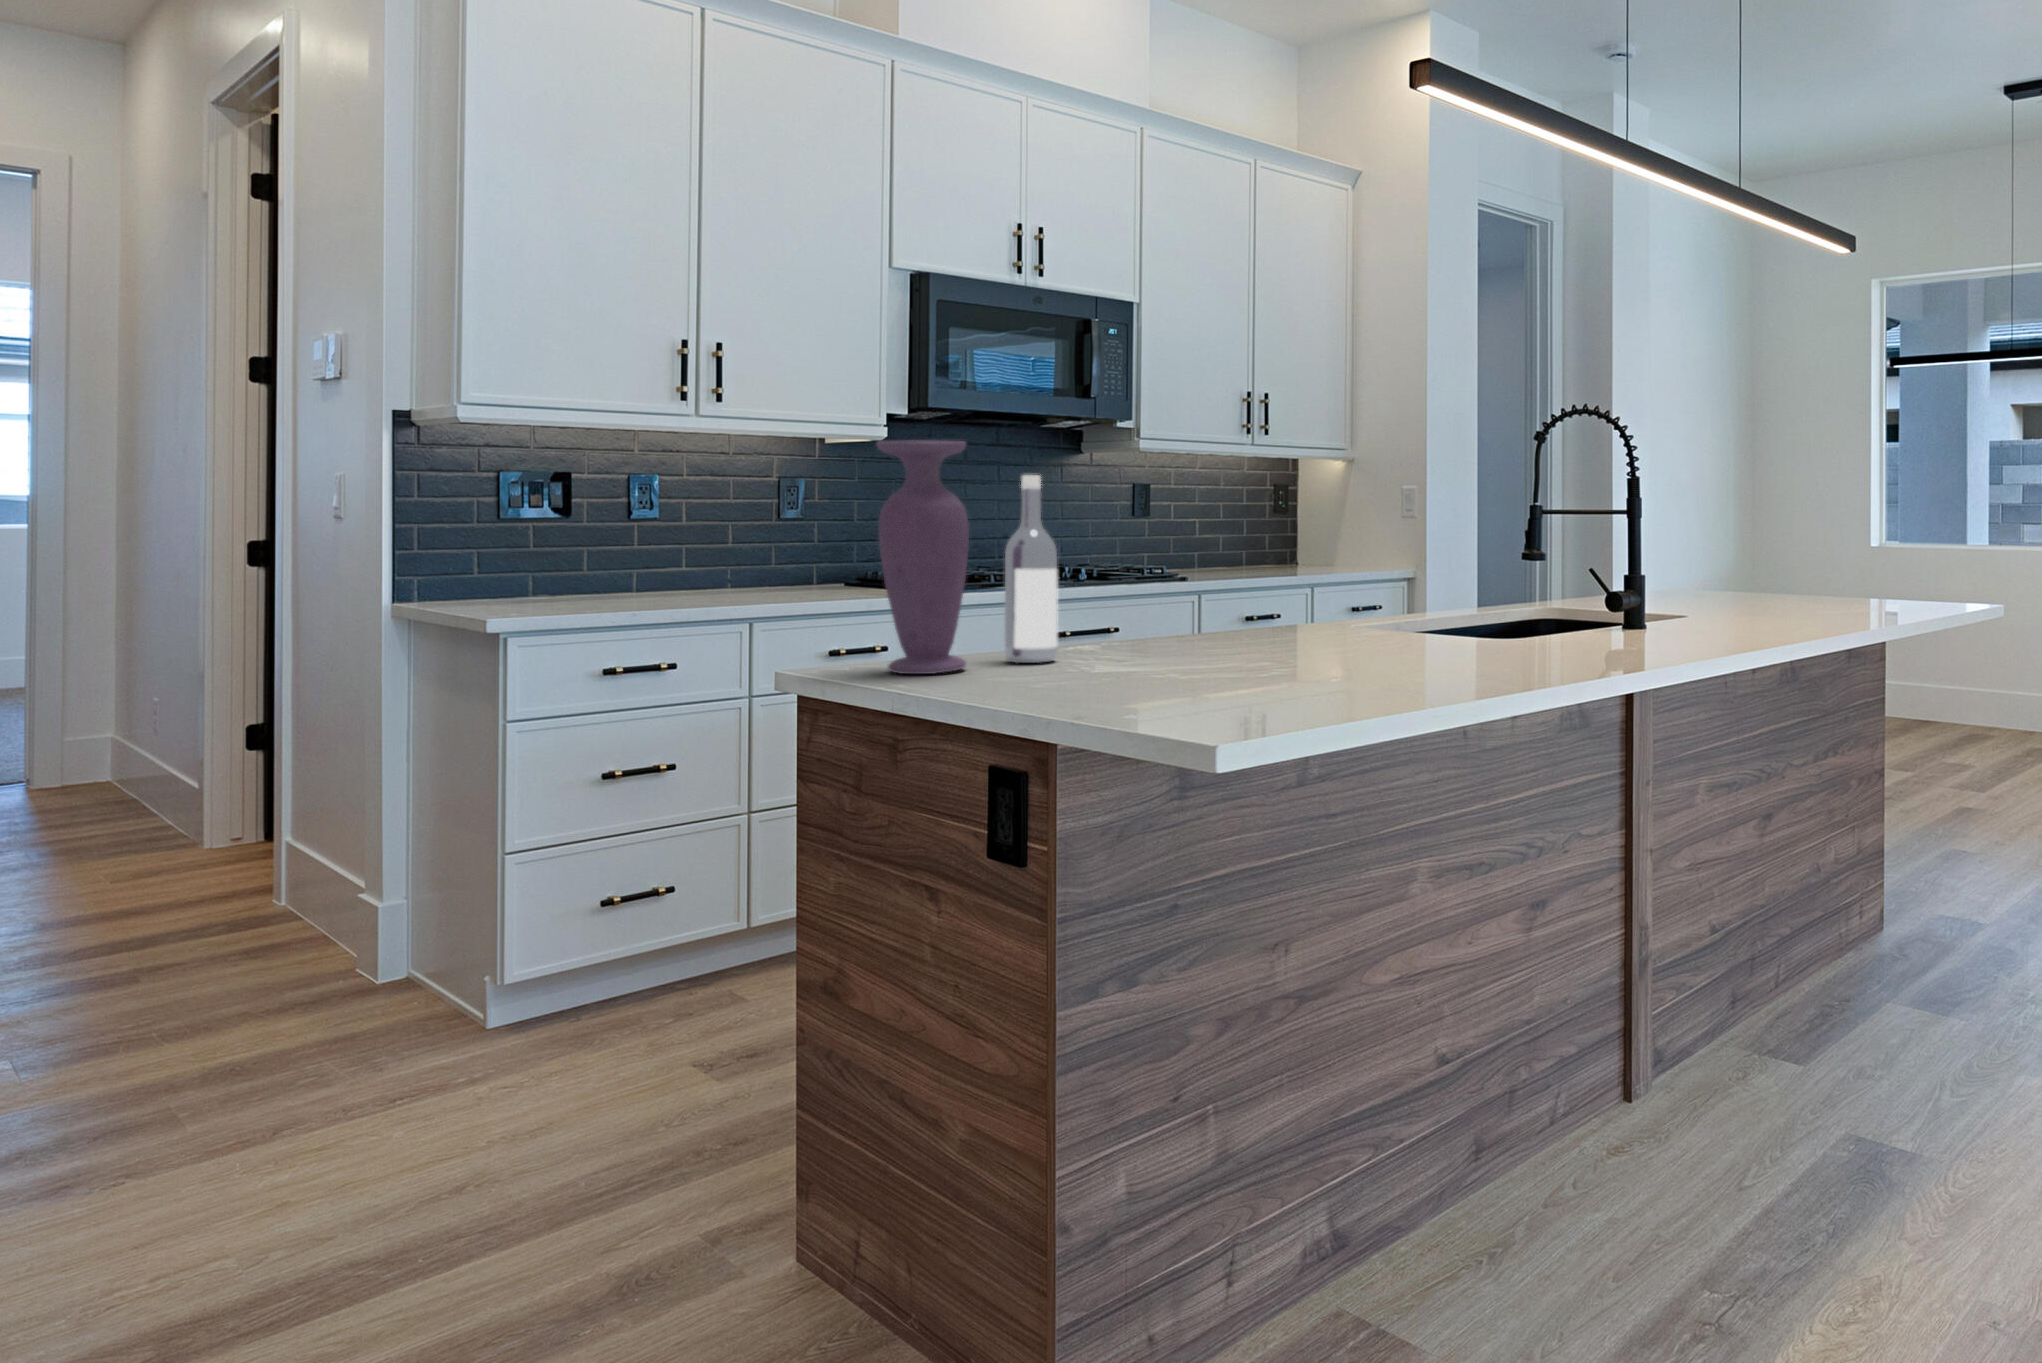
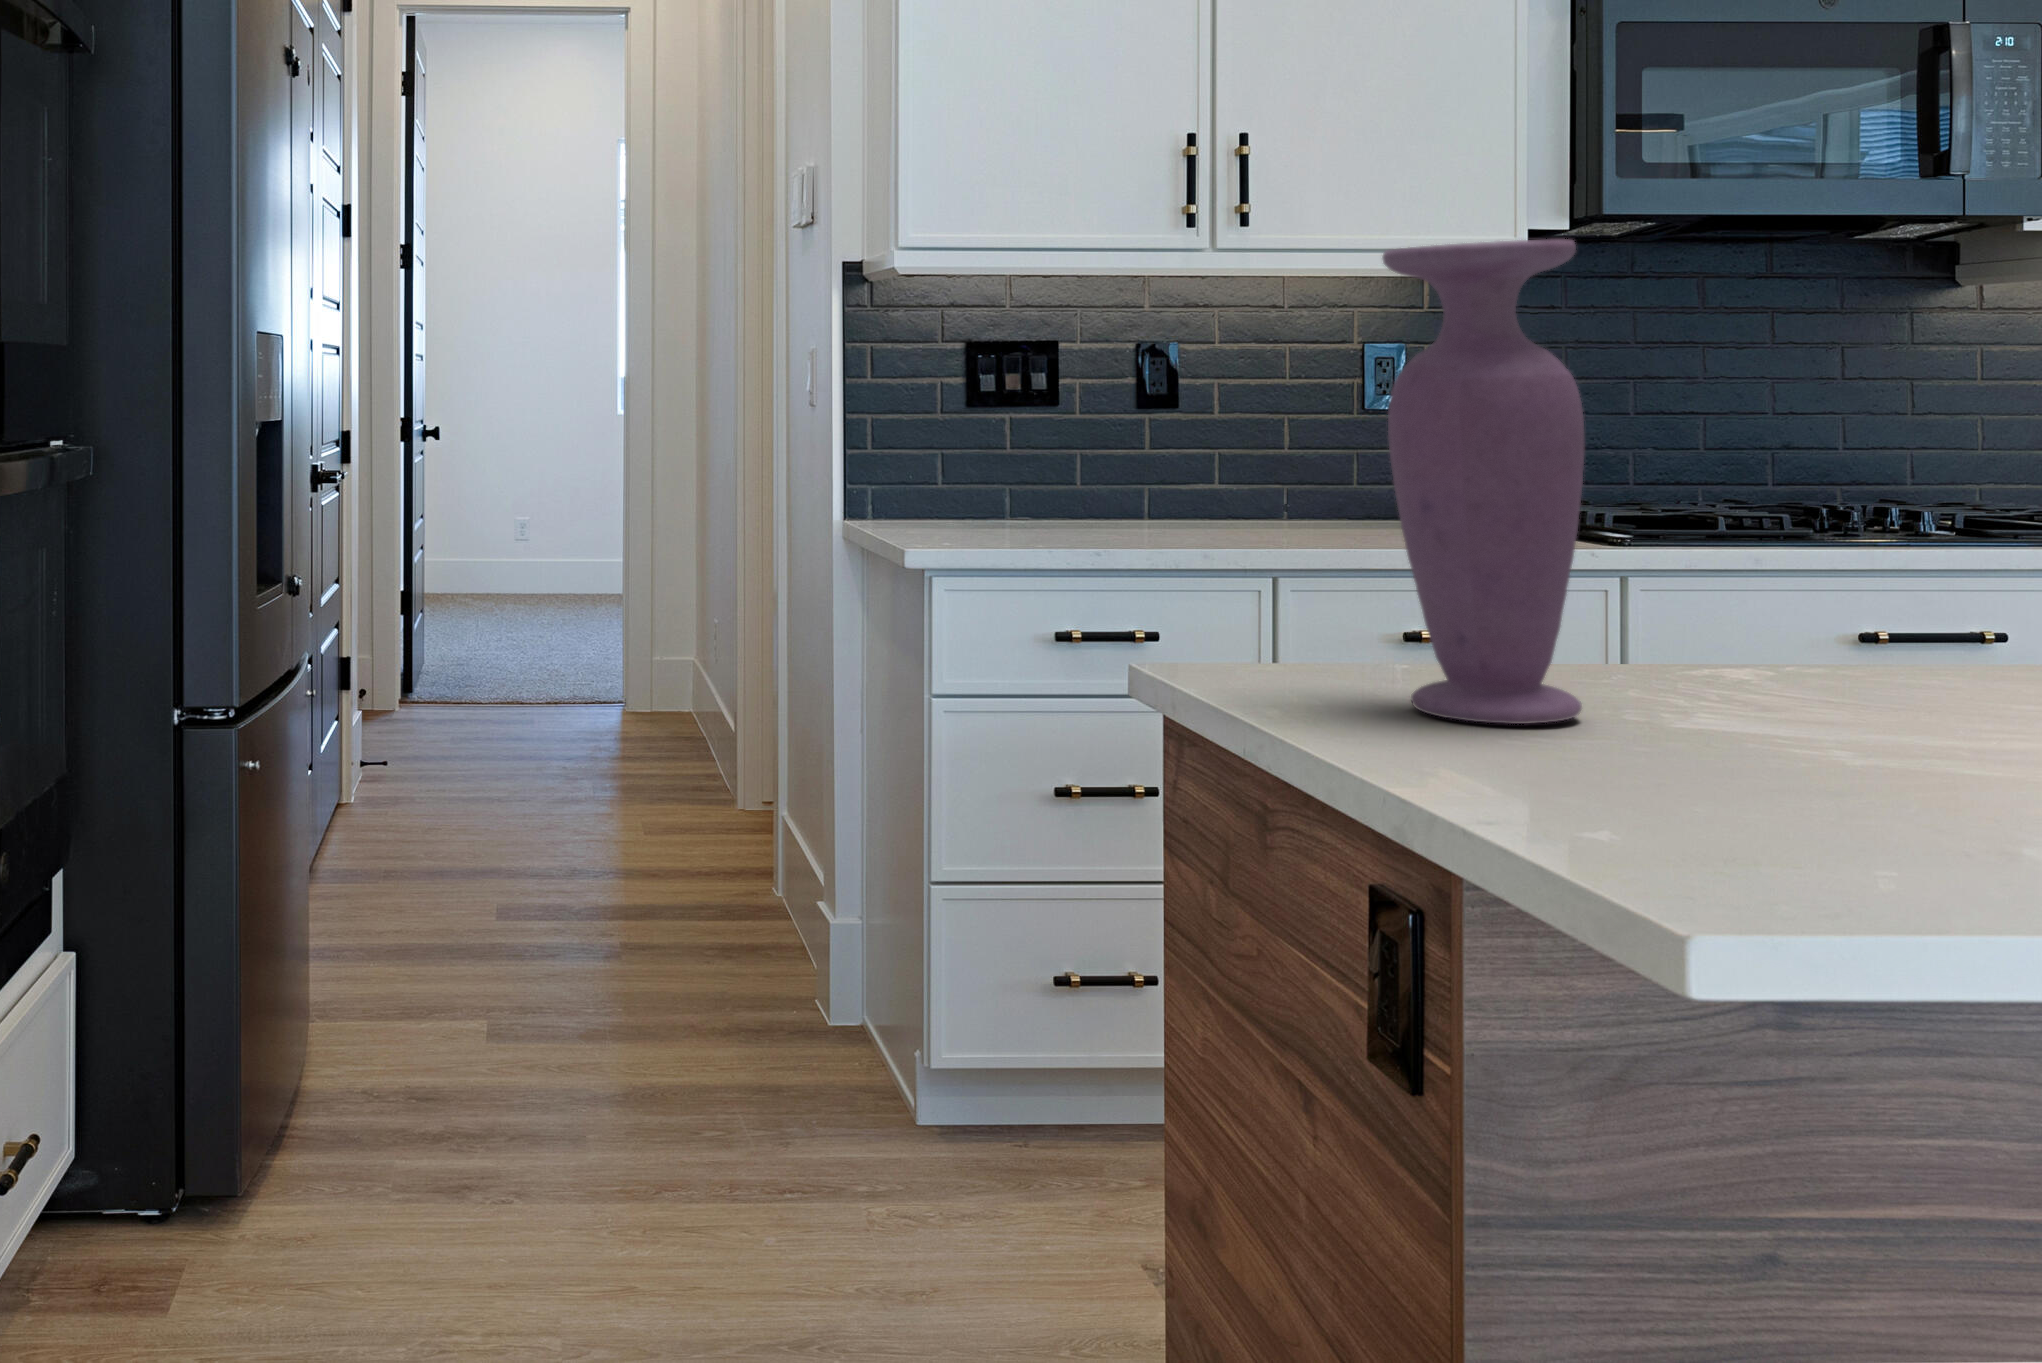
wine bottle: present [1005,475,1057,663] -> none [1681,306,1816,723]

